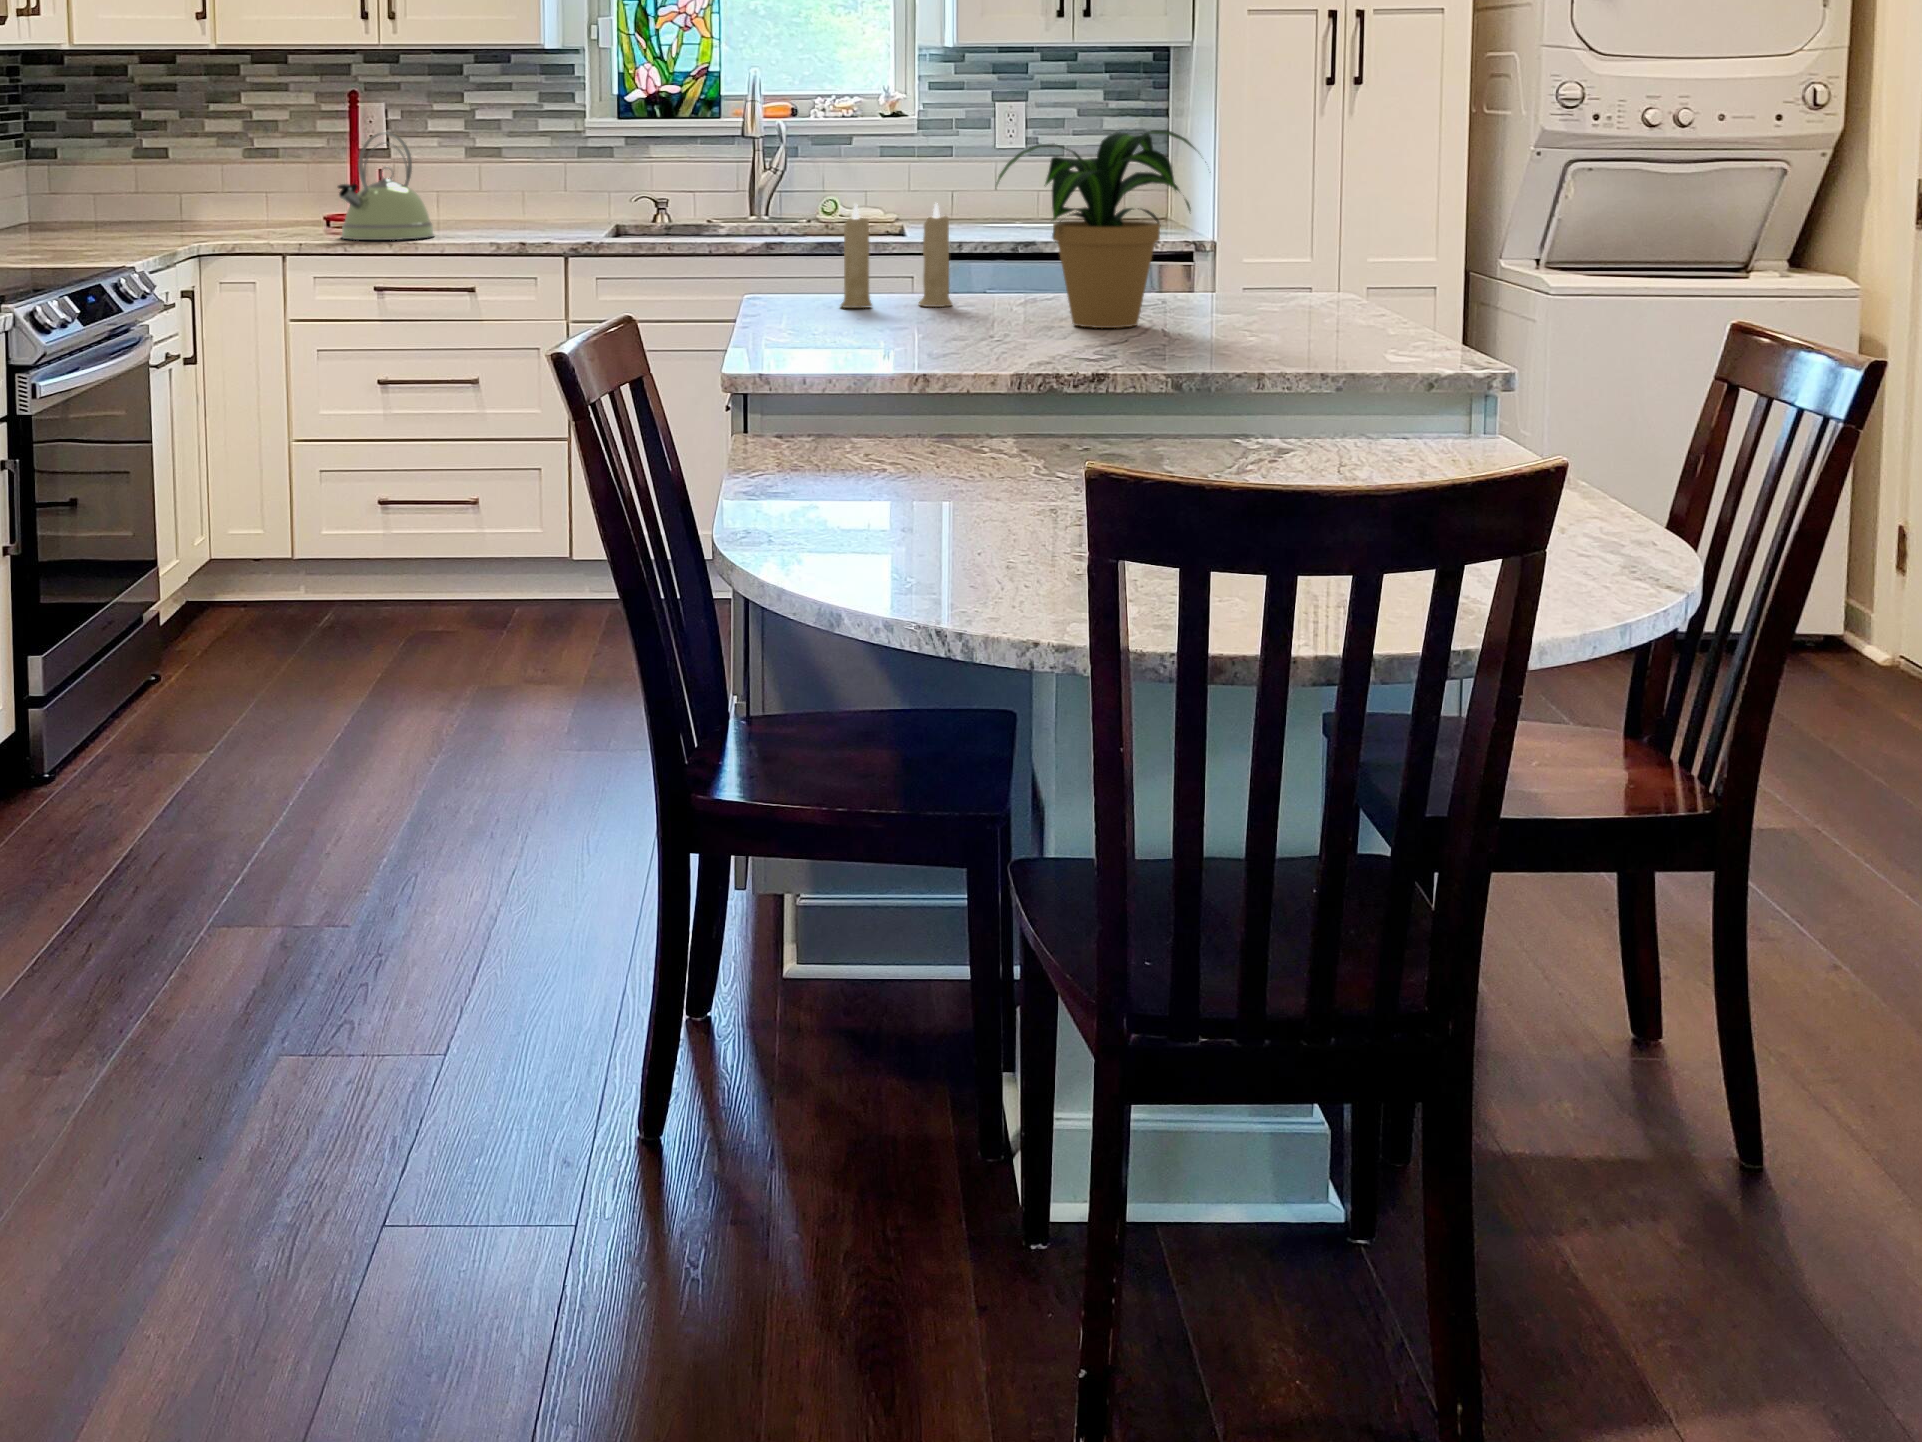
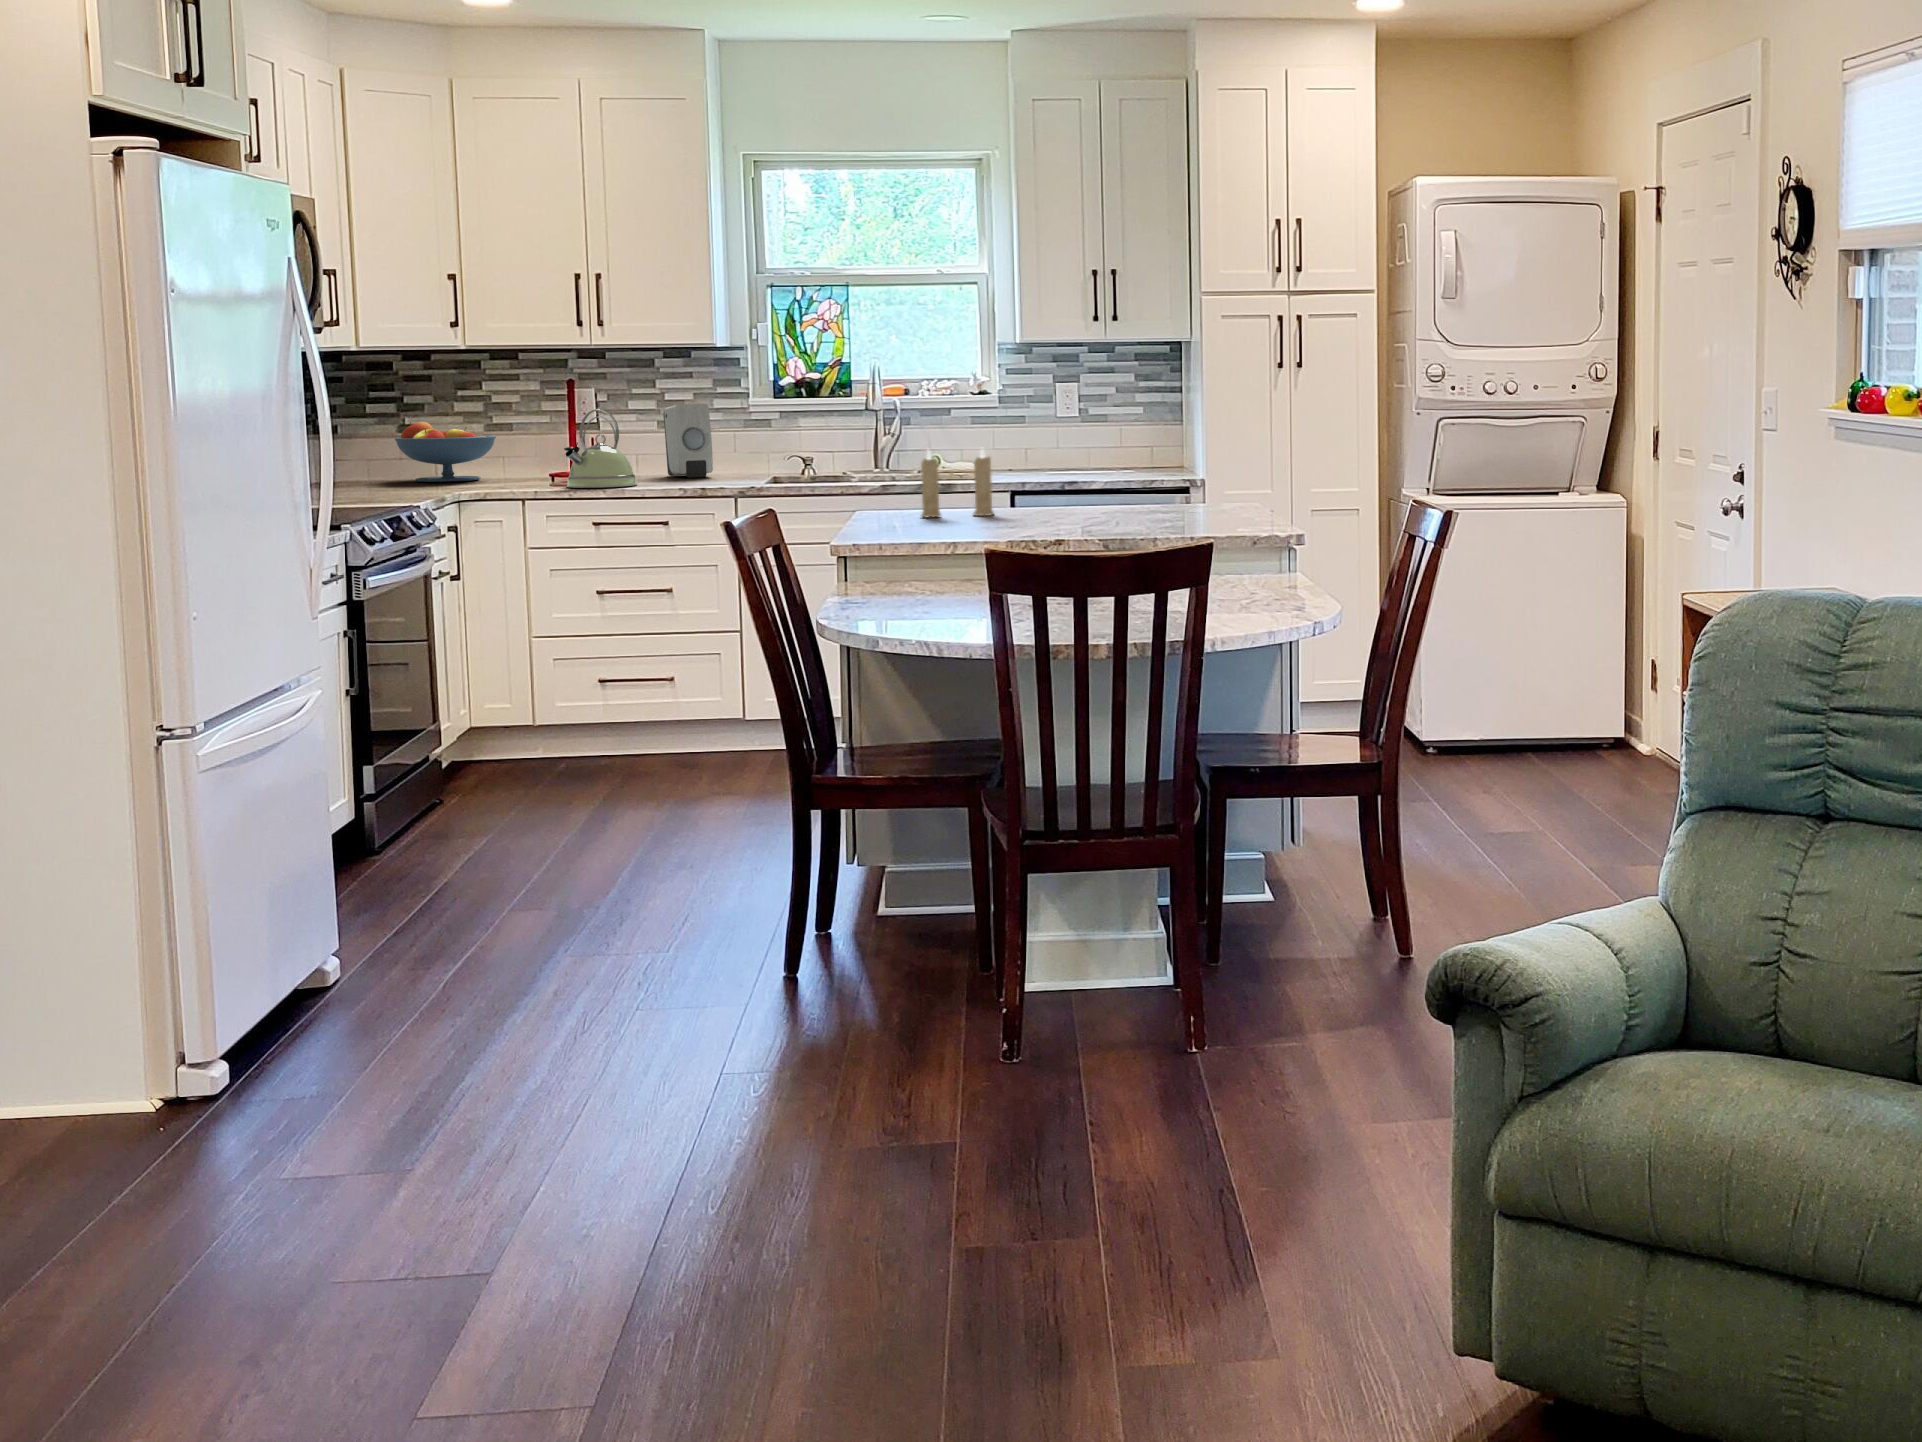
soap dispenser: none [473,126,536,225] -> present [664,404,713,477]
potted plant: present [996,130,1195,328] -> none [1012,398,1146,522]
fruit bowl: none [124,146,255,226] -> present [395,422,496,482]

